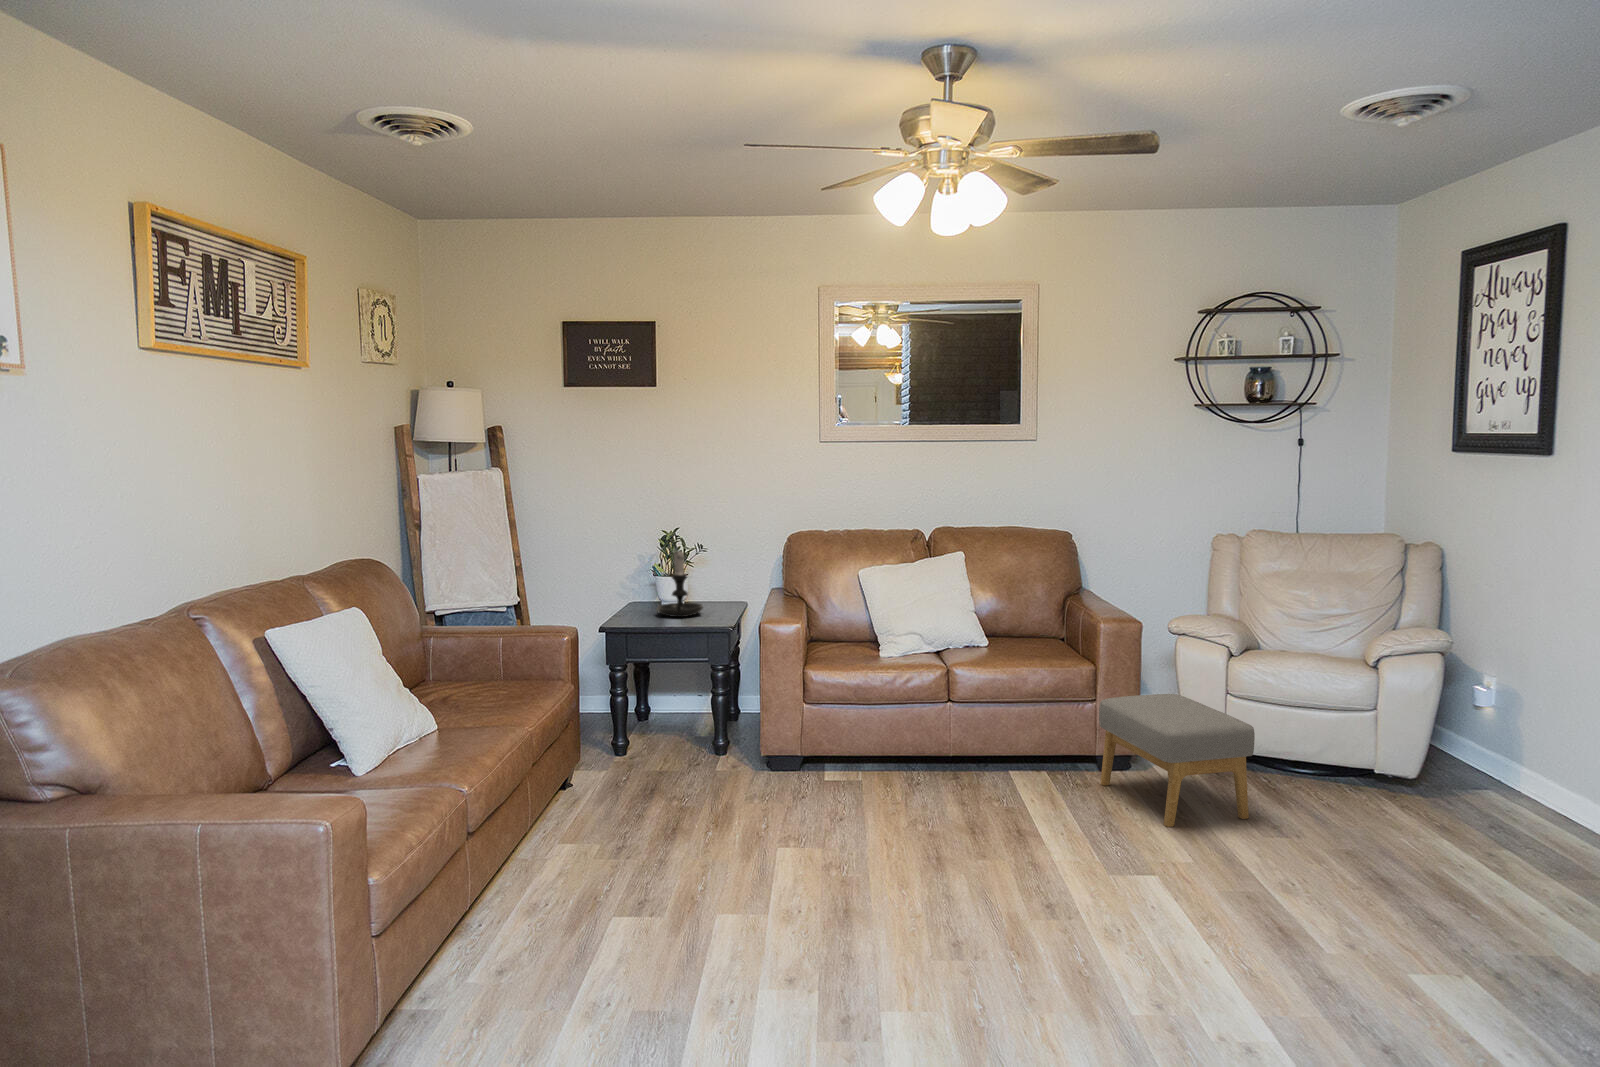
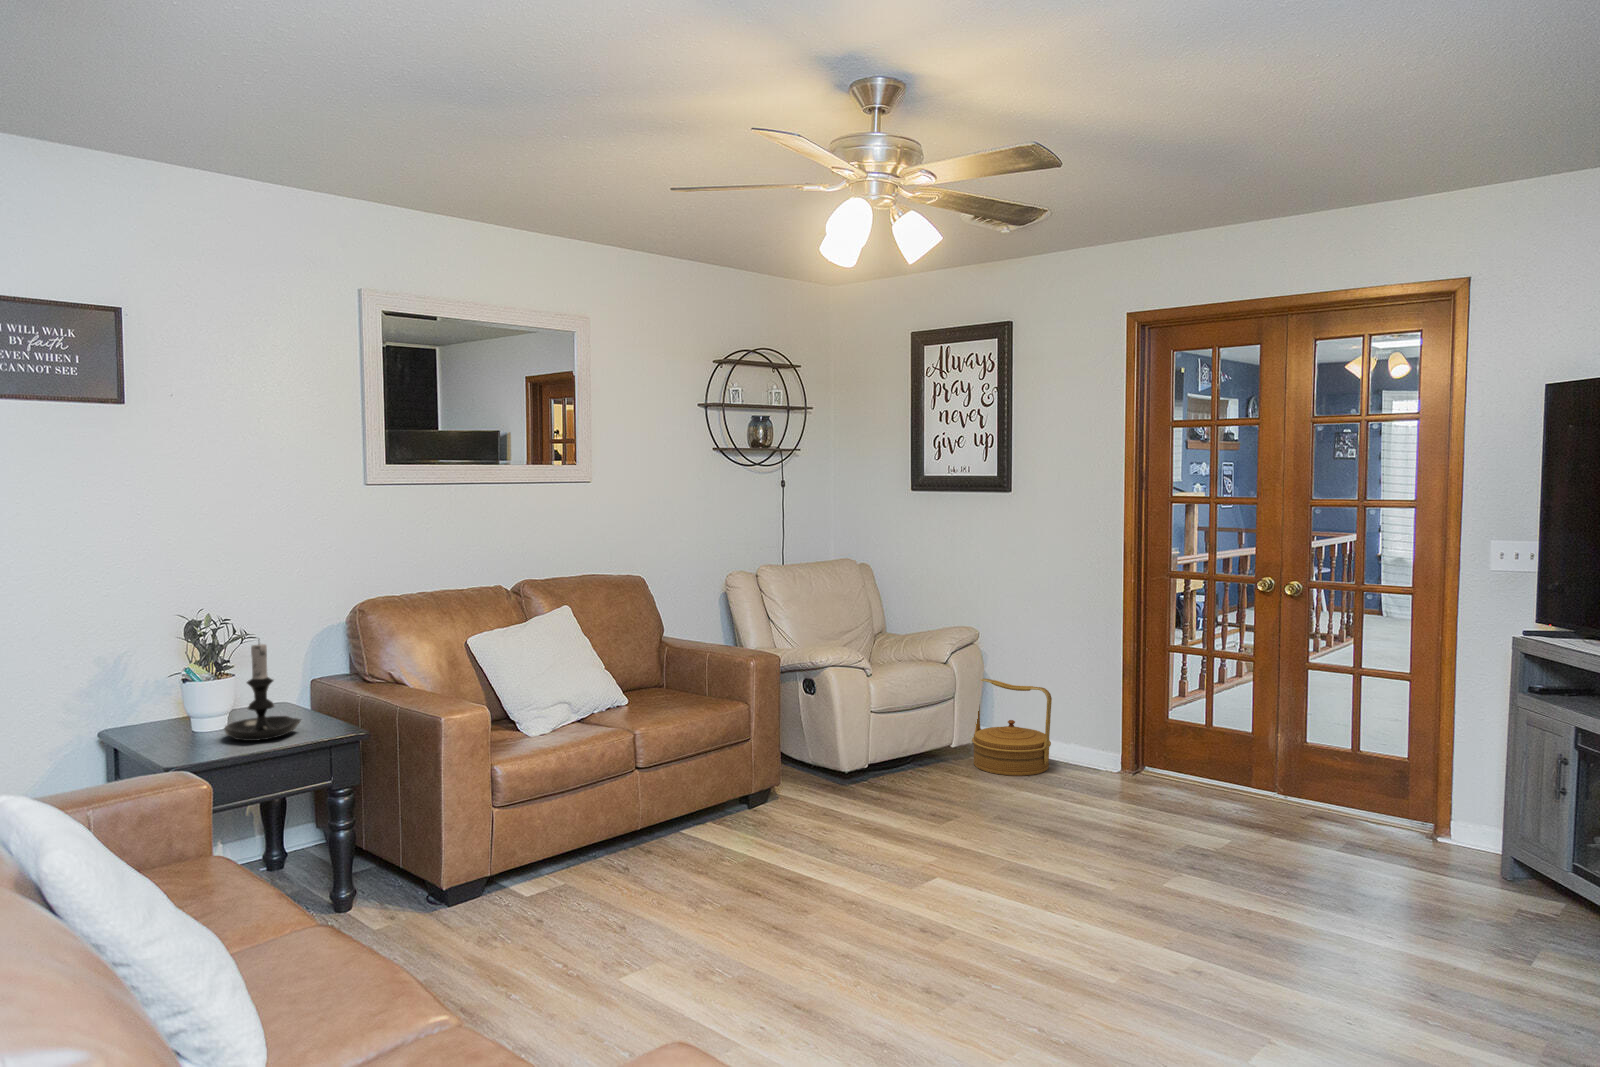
footstool: present [1099,694,1255,827] -> none [767,720,911,839]
woven basket: none [1436,696,1558,832] -> present [972,679,1052,776]

